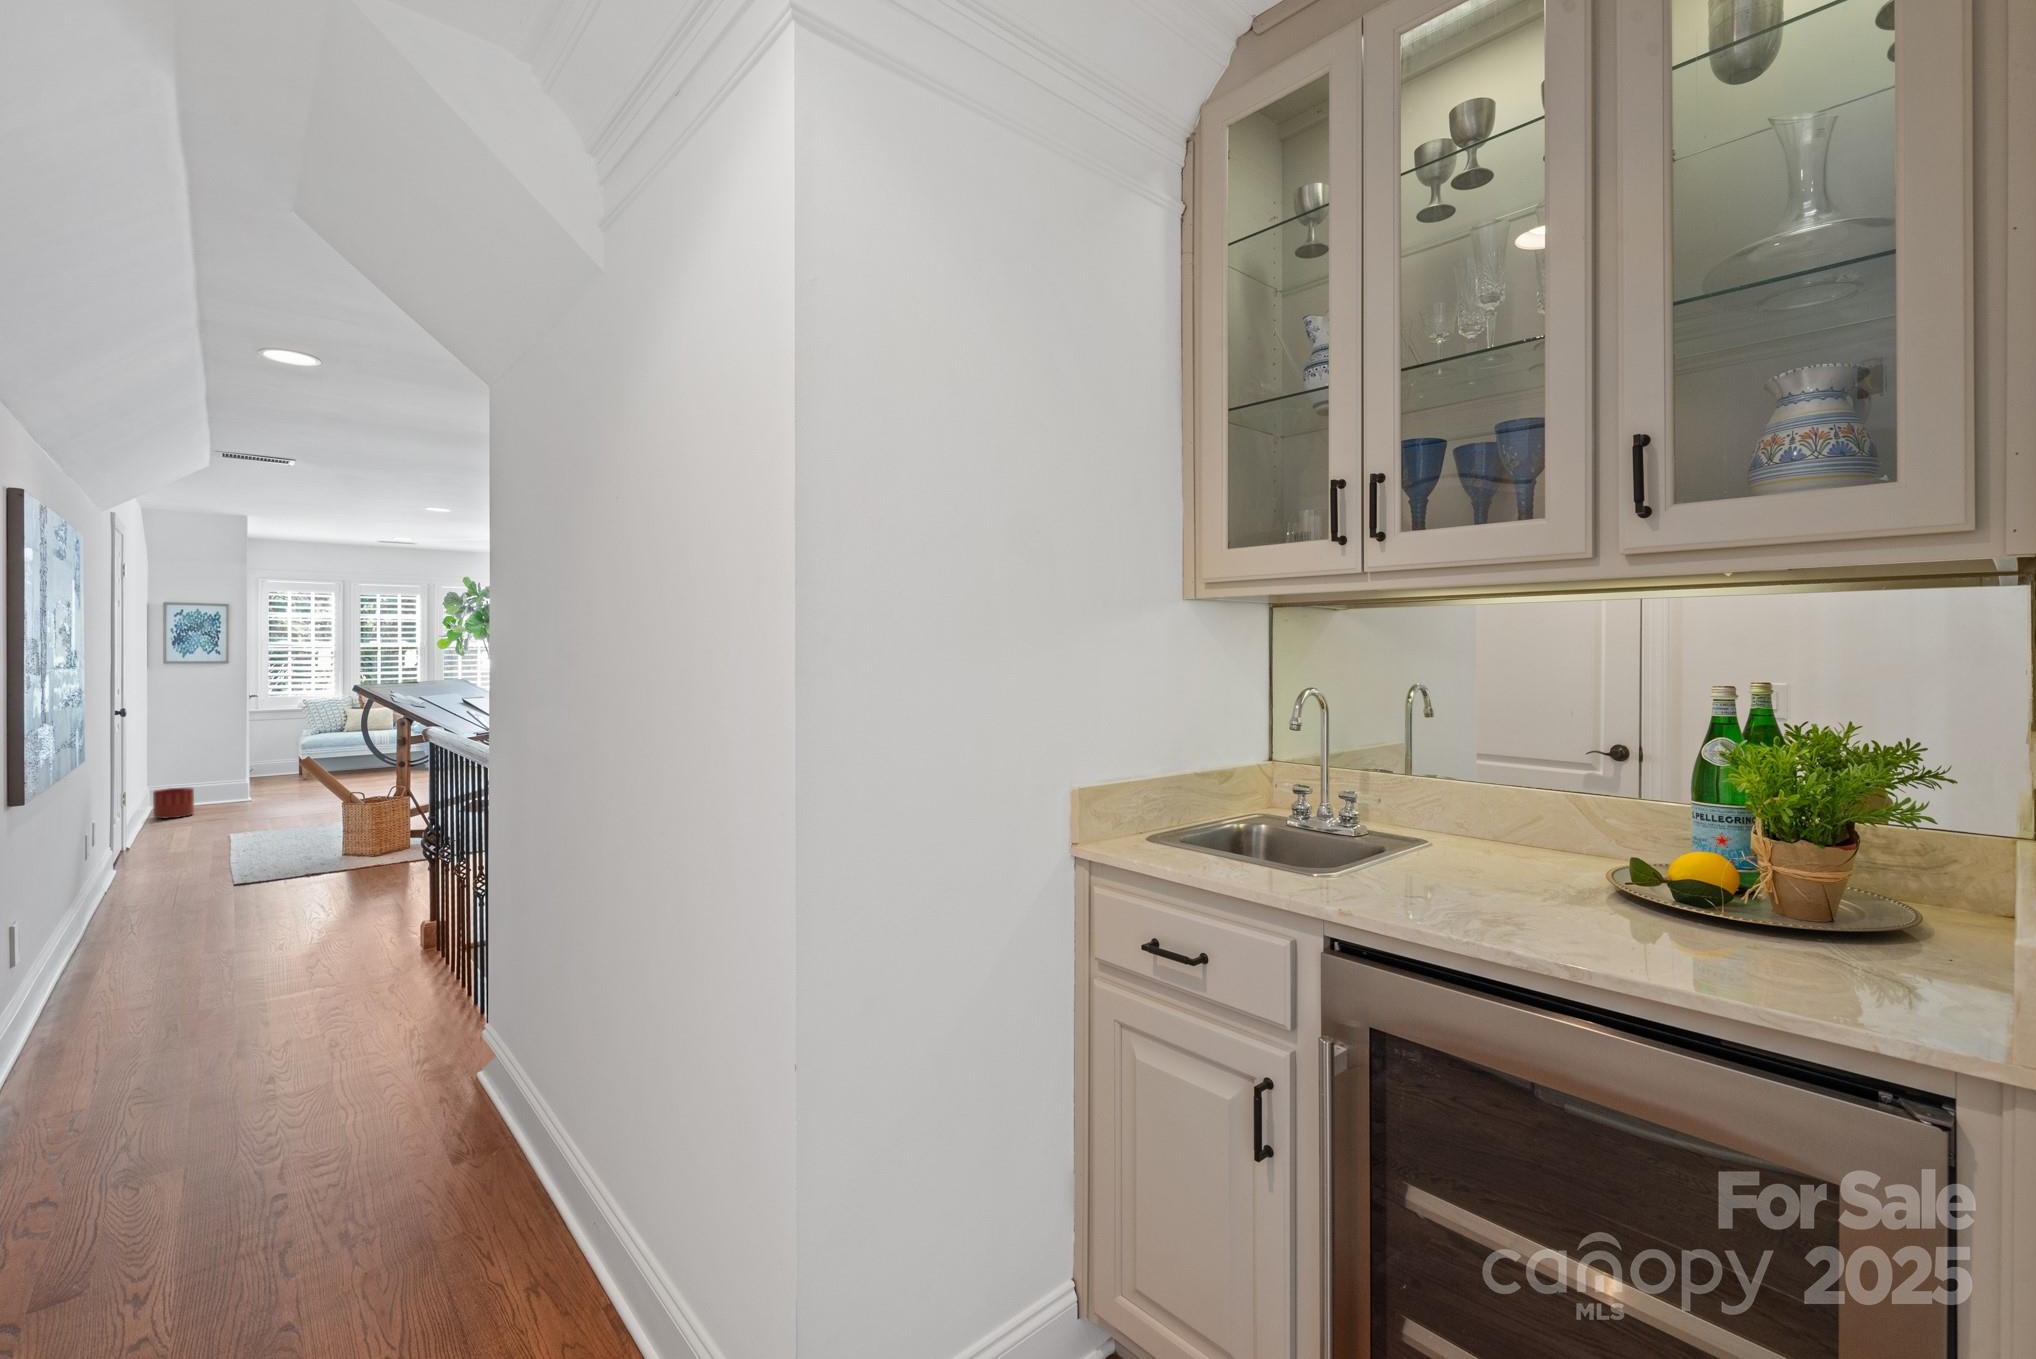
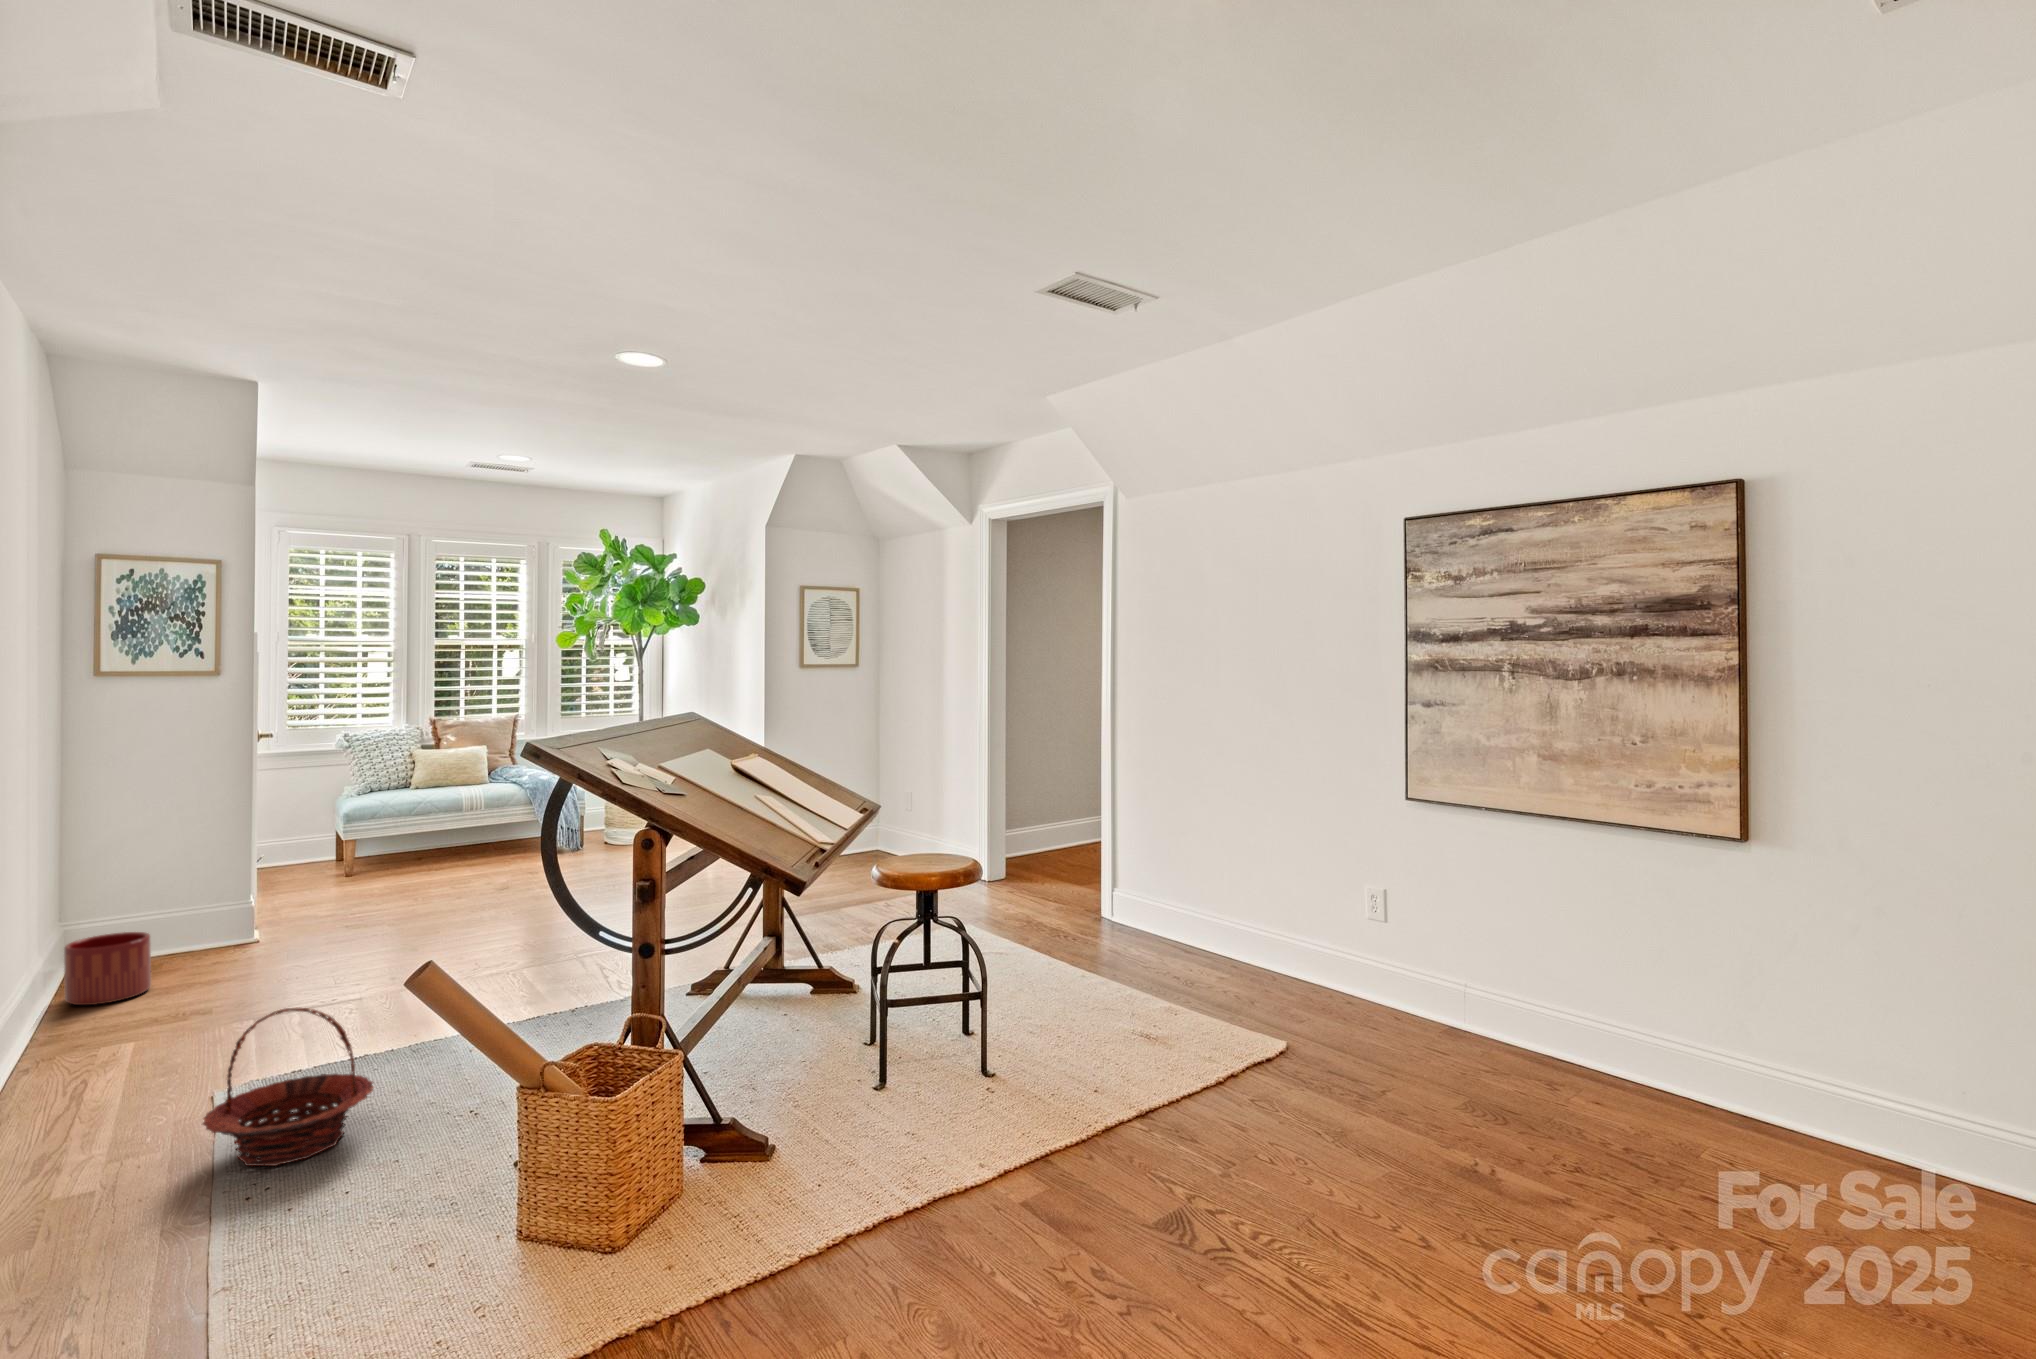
basket: none [219,792,289,849] -> present [203,1007,374,1166]

